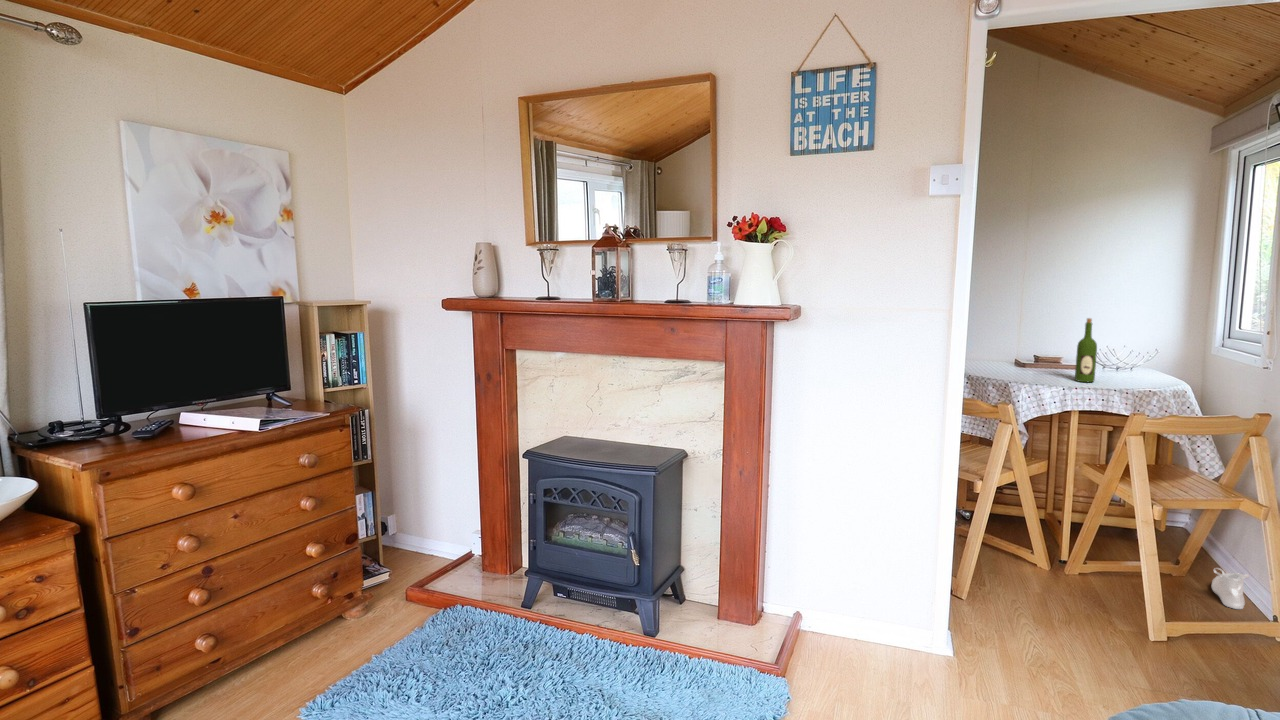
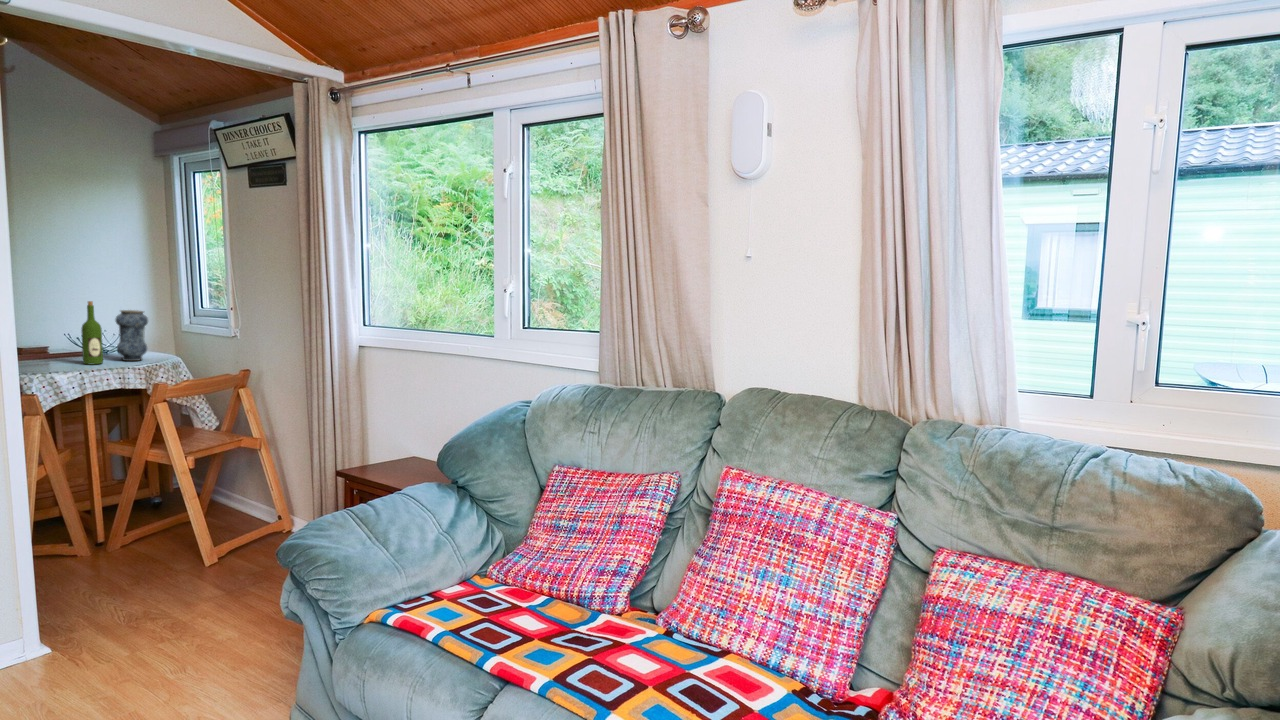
vase: none [1113,329,1151,383] -> present [116,310,148,361]
shoe: present [1212,568,1249,609] -> none [231,496,258,526]

